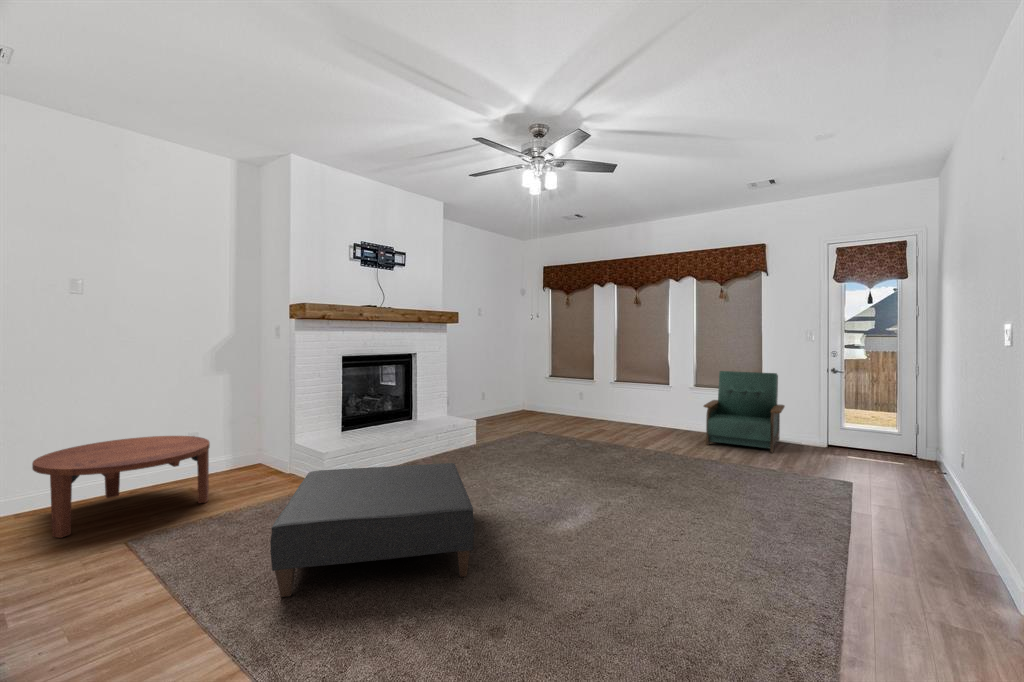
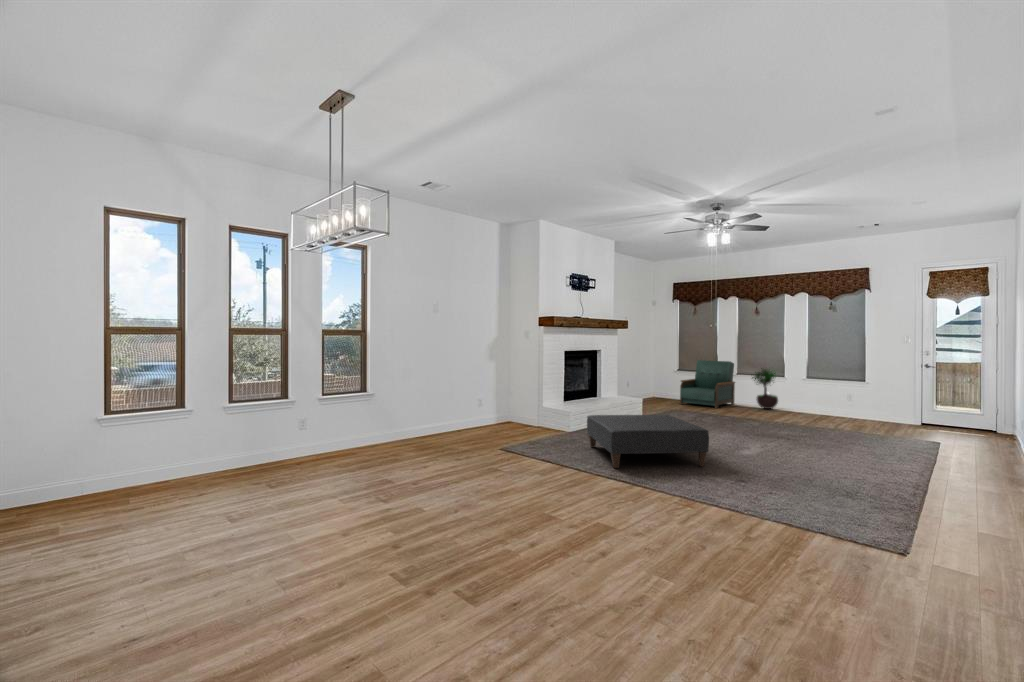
potted tree: none [626,370,661,427] -> present [752,368,778,409]
armchair: present [704,371,785,453] -> present [680,360,735,408]
coffee table: present [32,436,210,538] -> none [433,398,512,446]

